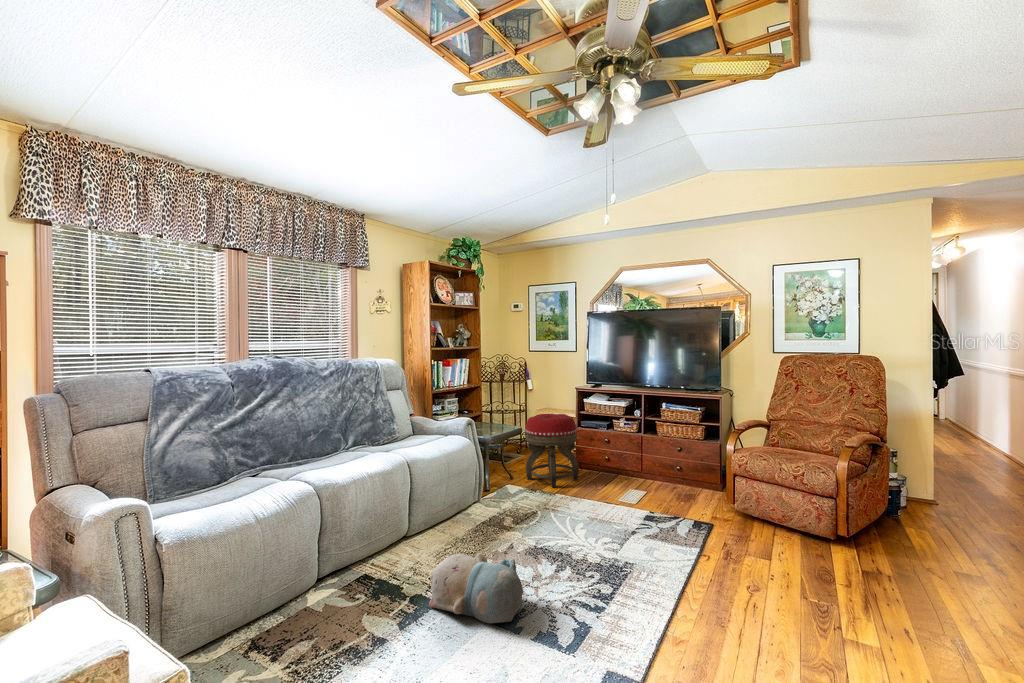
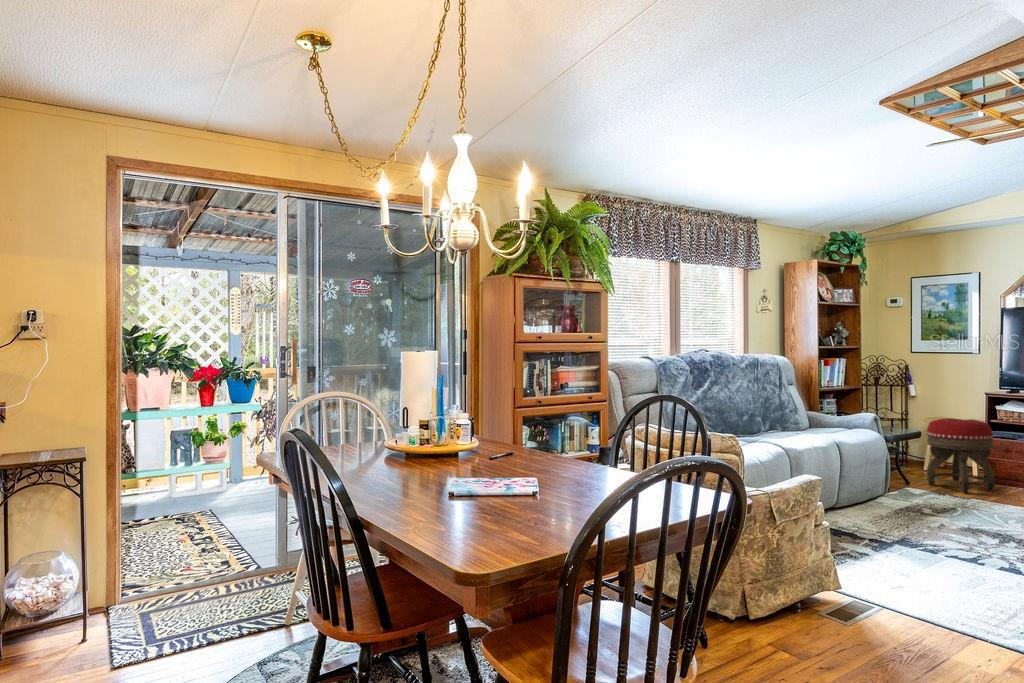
plush toy: present [429,553,523,623] -> none [889,509,982,556]

